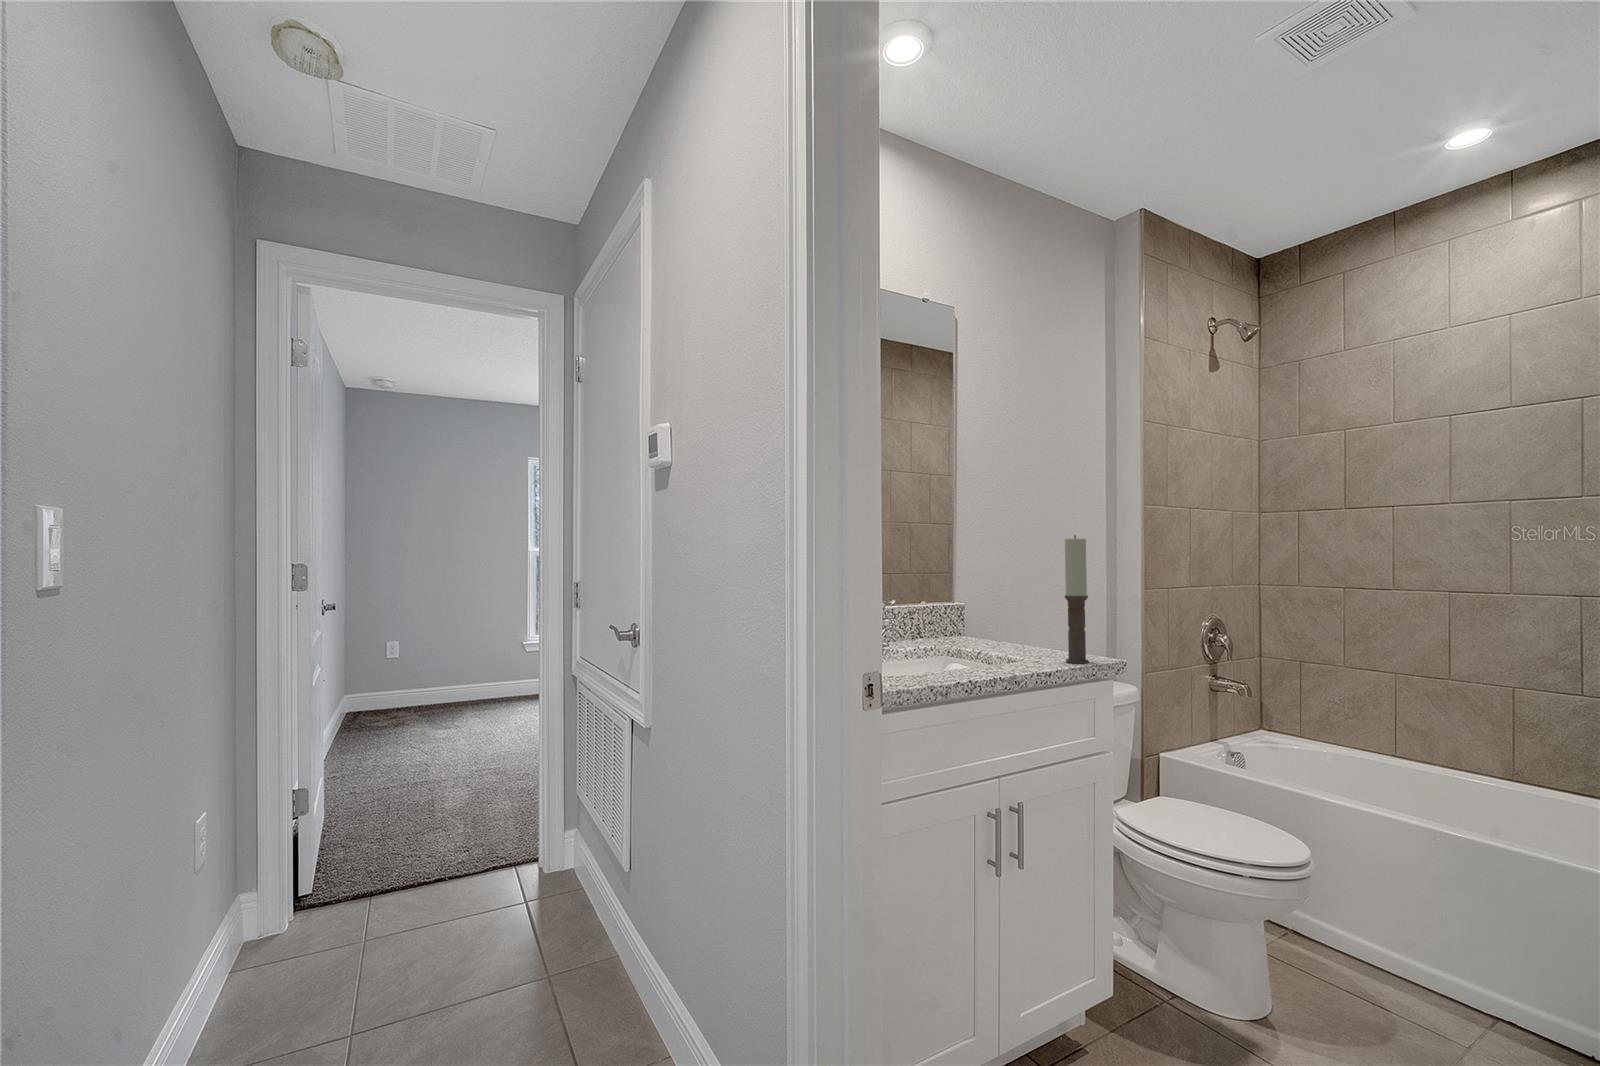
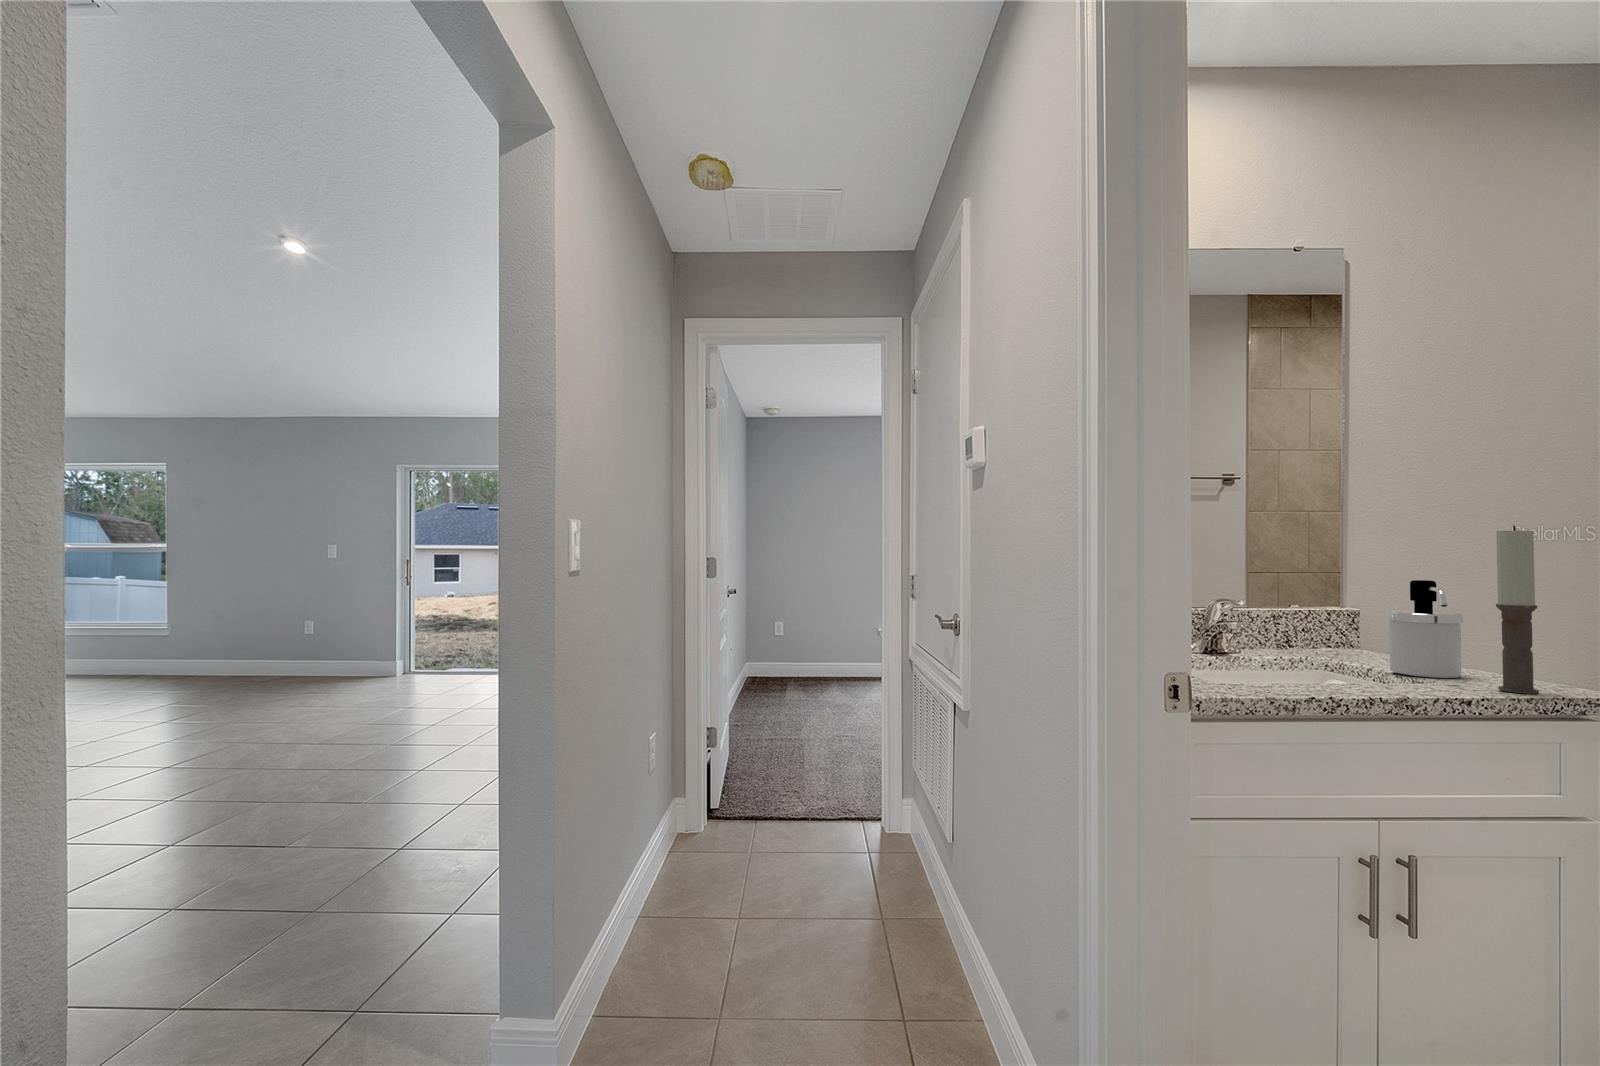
soap dispenser: none [992,578,1039,655] -> present [1386,580,1463,678]

